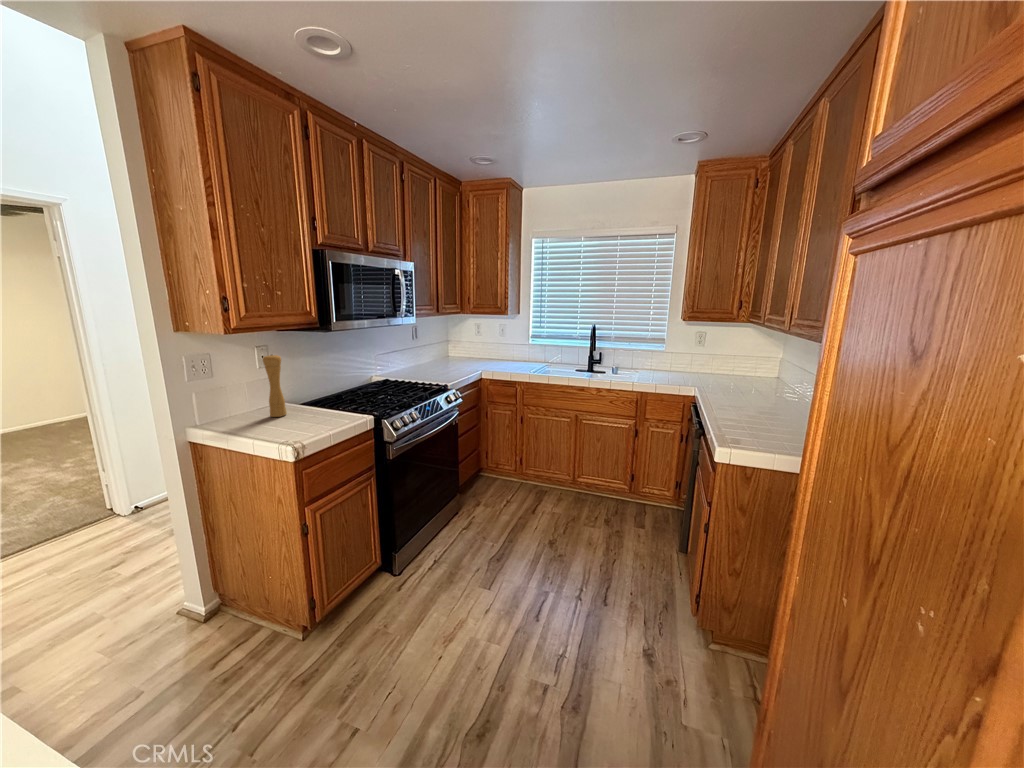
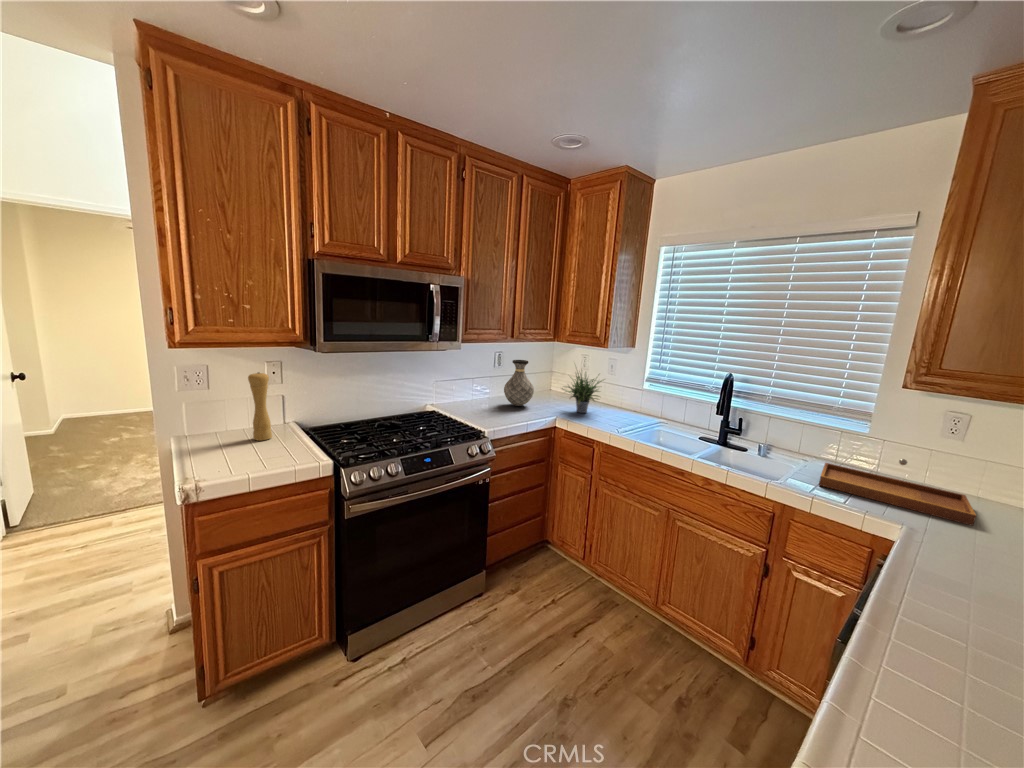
potted plant: none [475,328,512,367] -> present [562,372,603,413]
vase: none [430,331,456,369] -> present [504,360,534,406]
tray: none [651,358,716,382] -> present [819,459,976,526]

